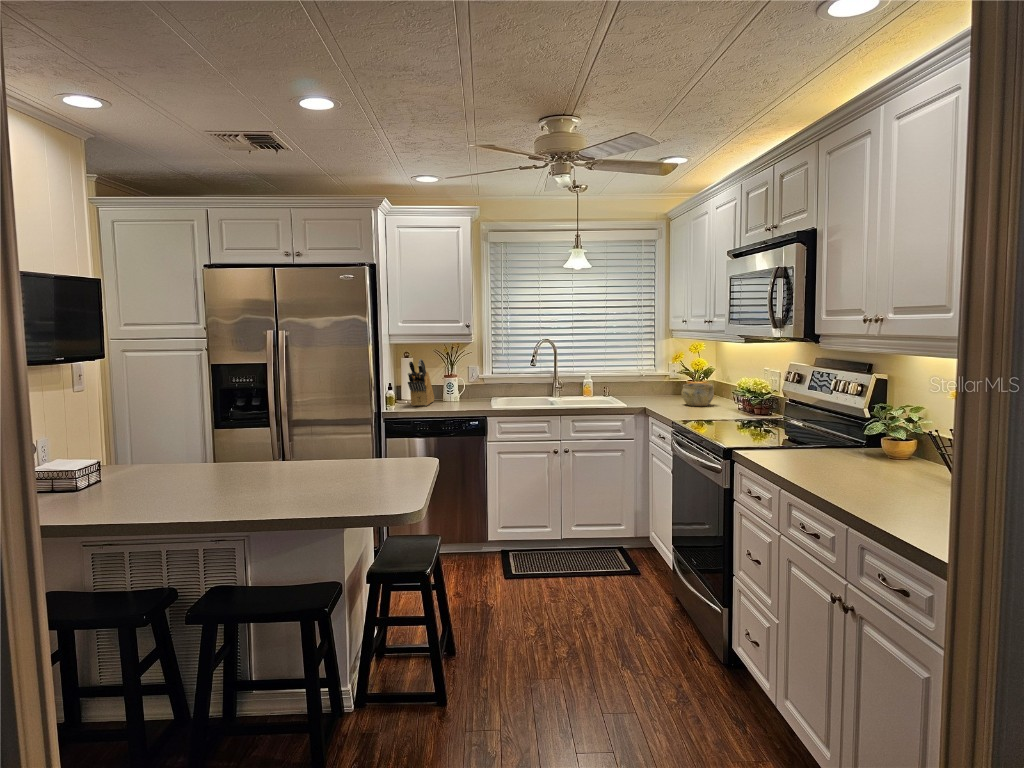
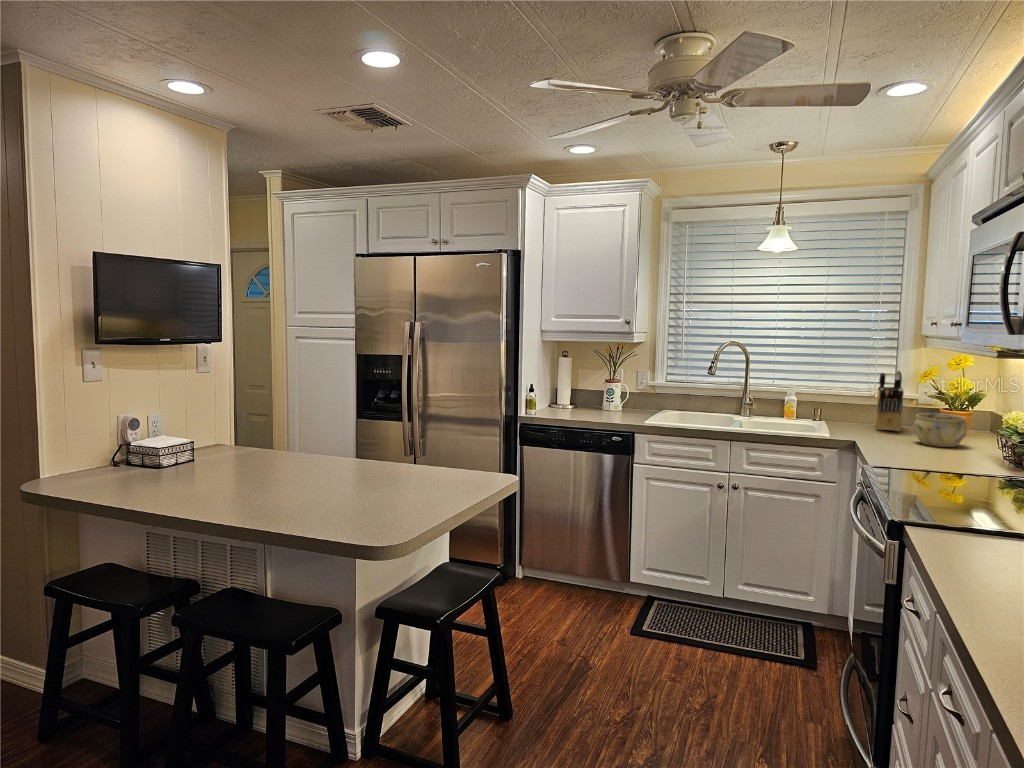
knife block: present [408,359,434,406] -> present [876,370,904,431]

